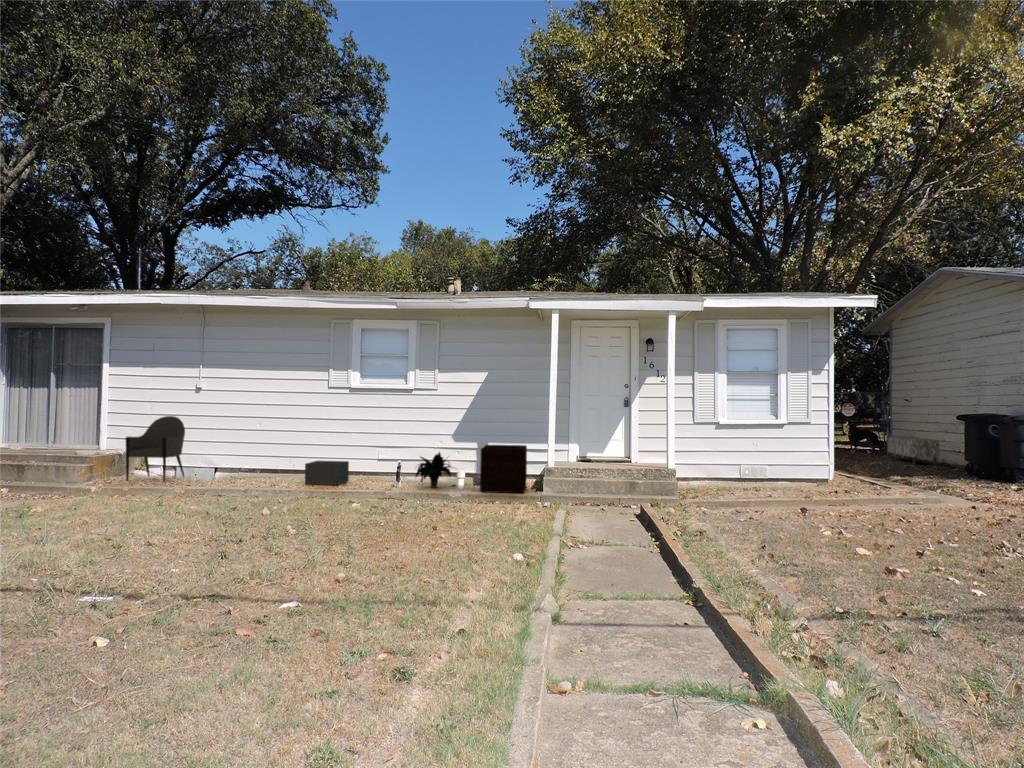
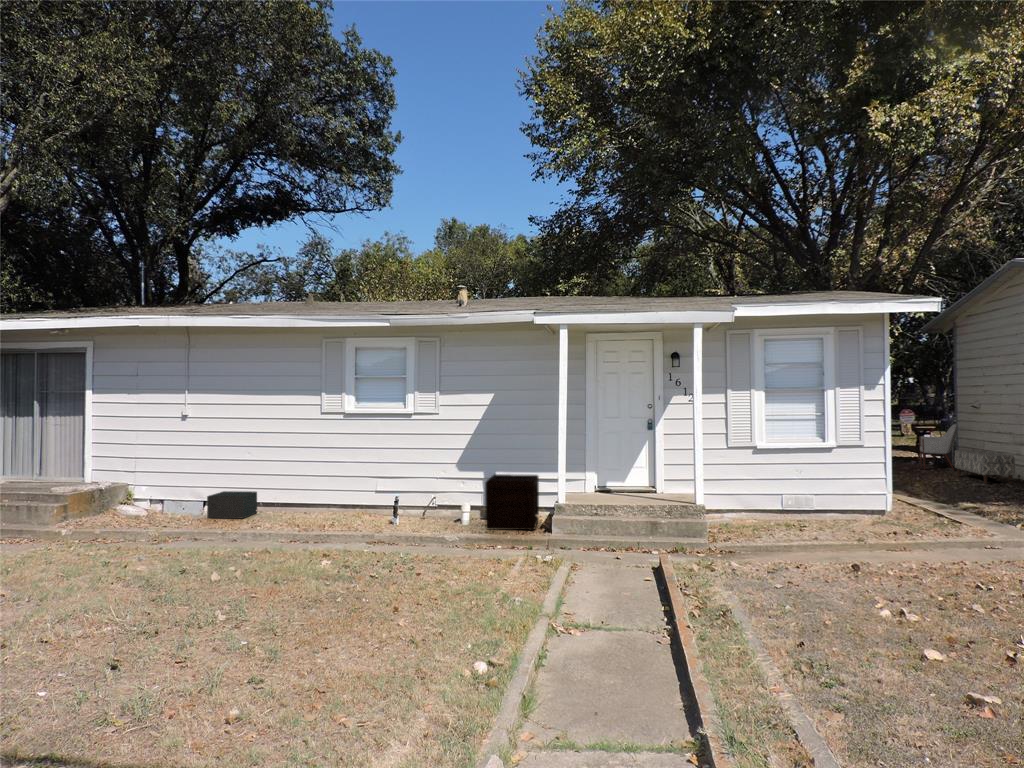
chair: present [126,416,185,481] -> present [919,424,957,471]
potted plant: present [416,452,453,488] -> none [413,483,464,524]
storage box: present [305,461,349,485] -> present [207,491,257,518]

